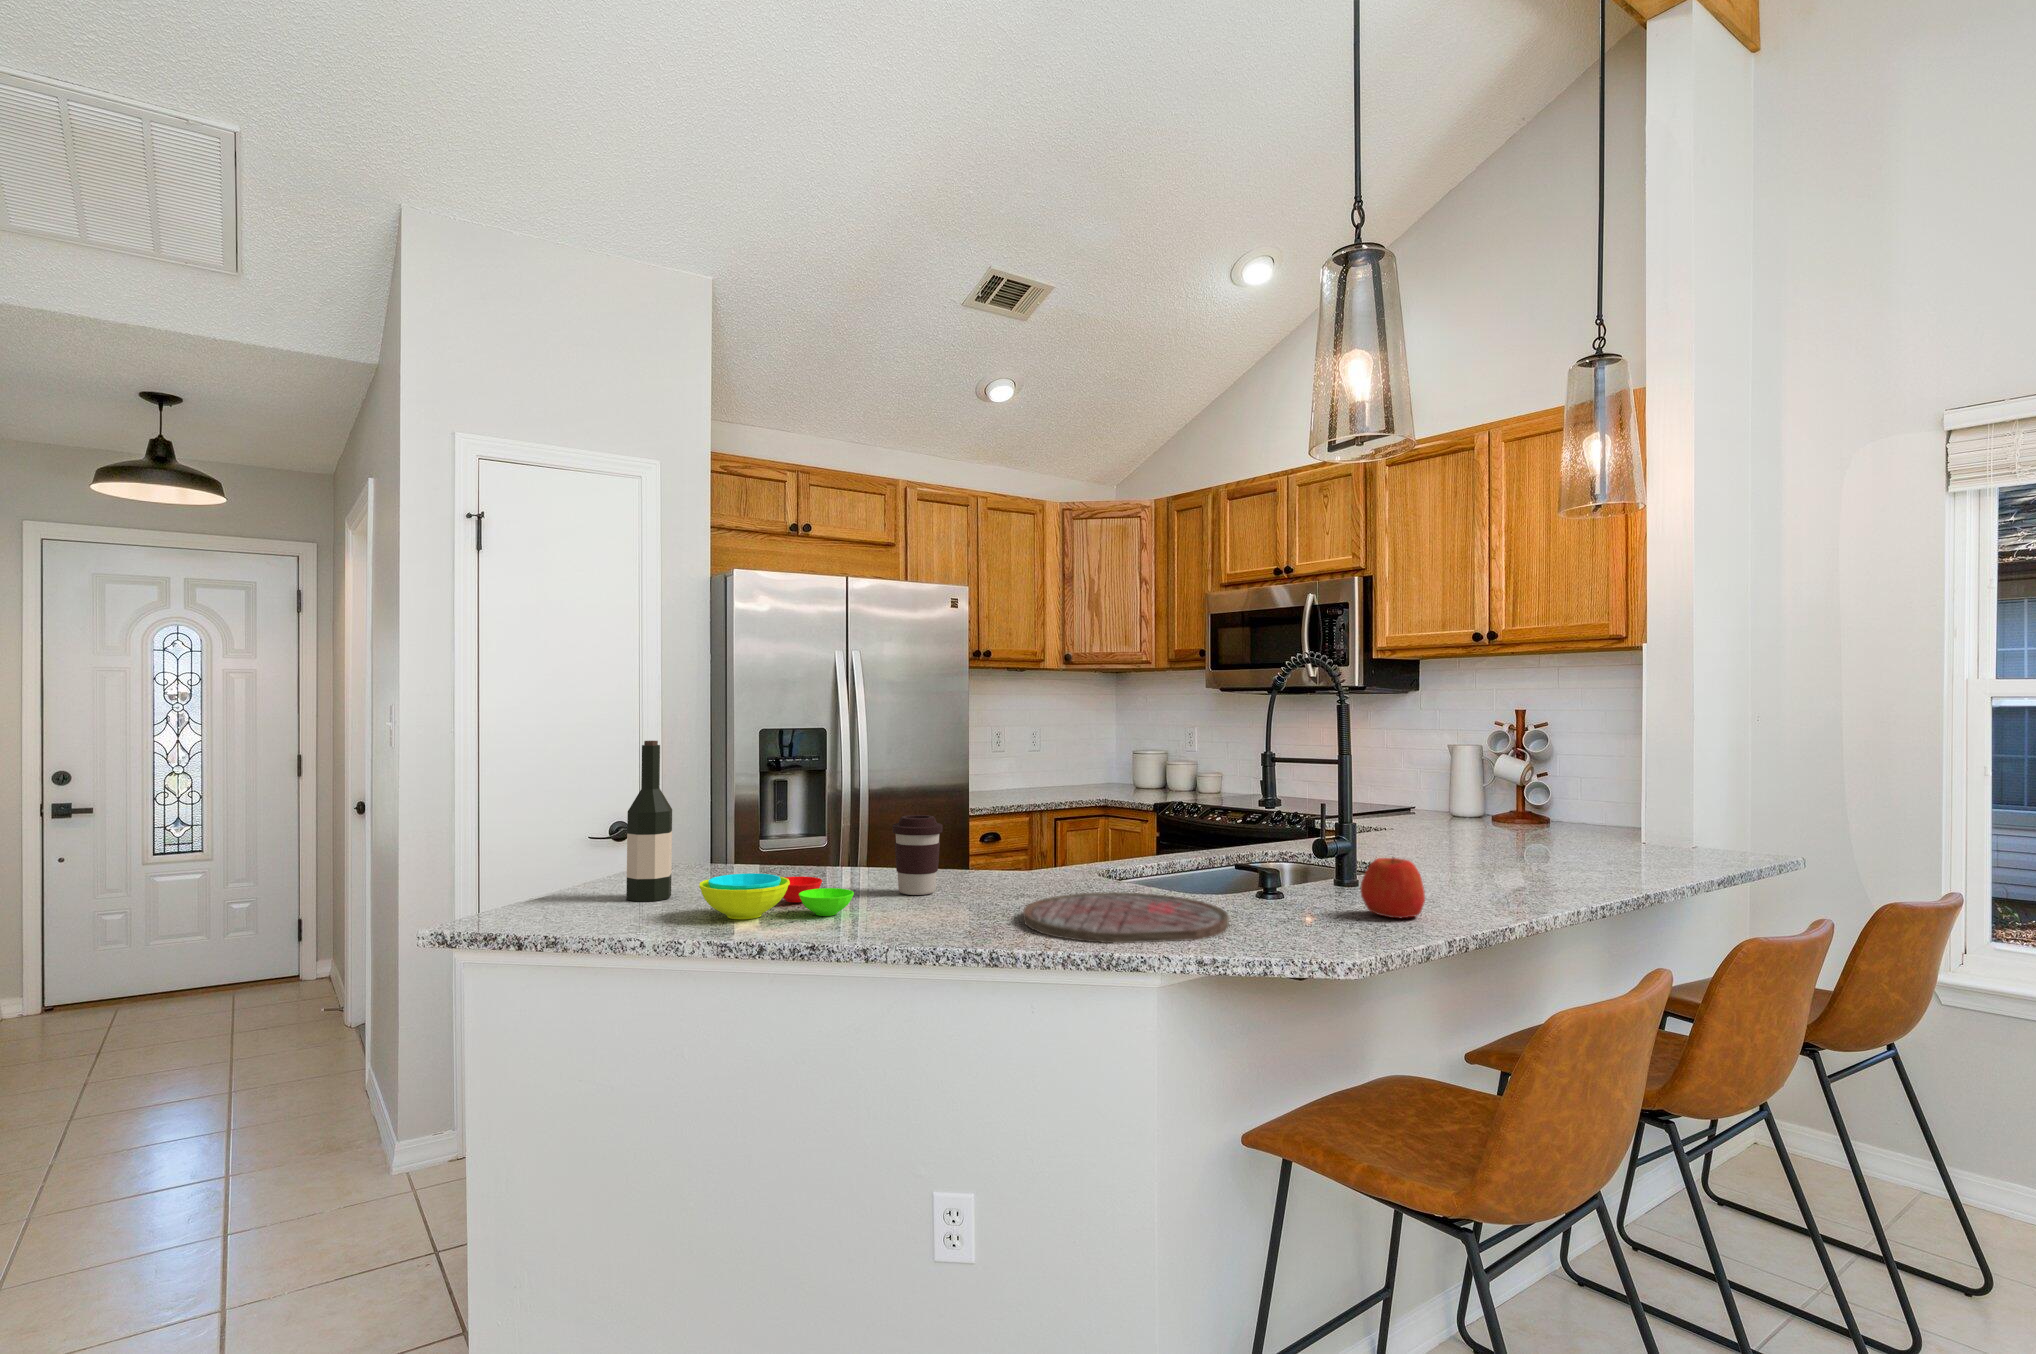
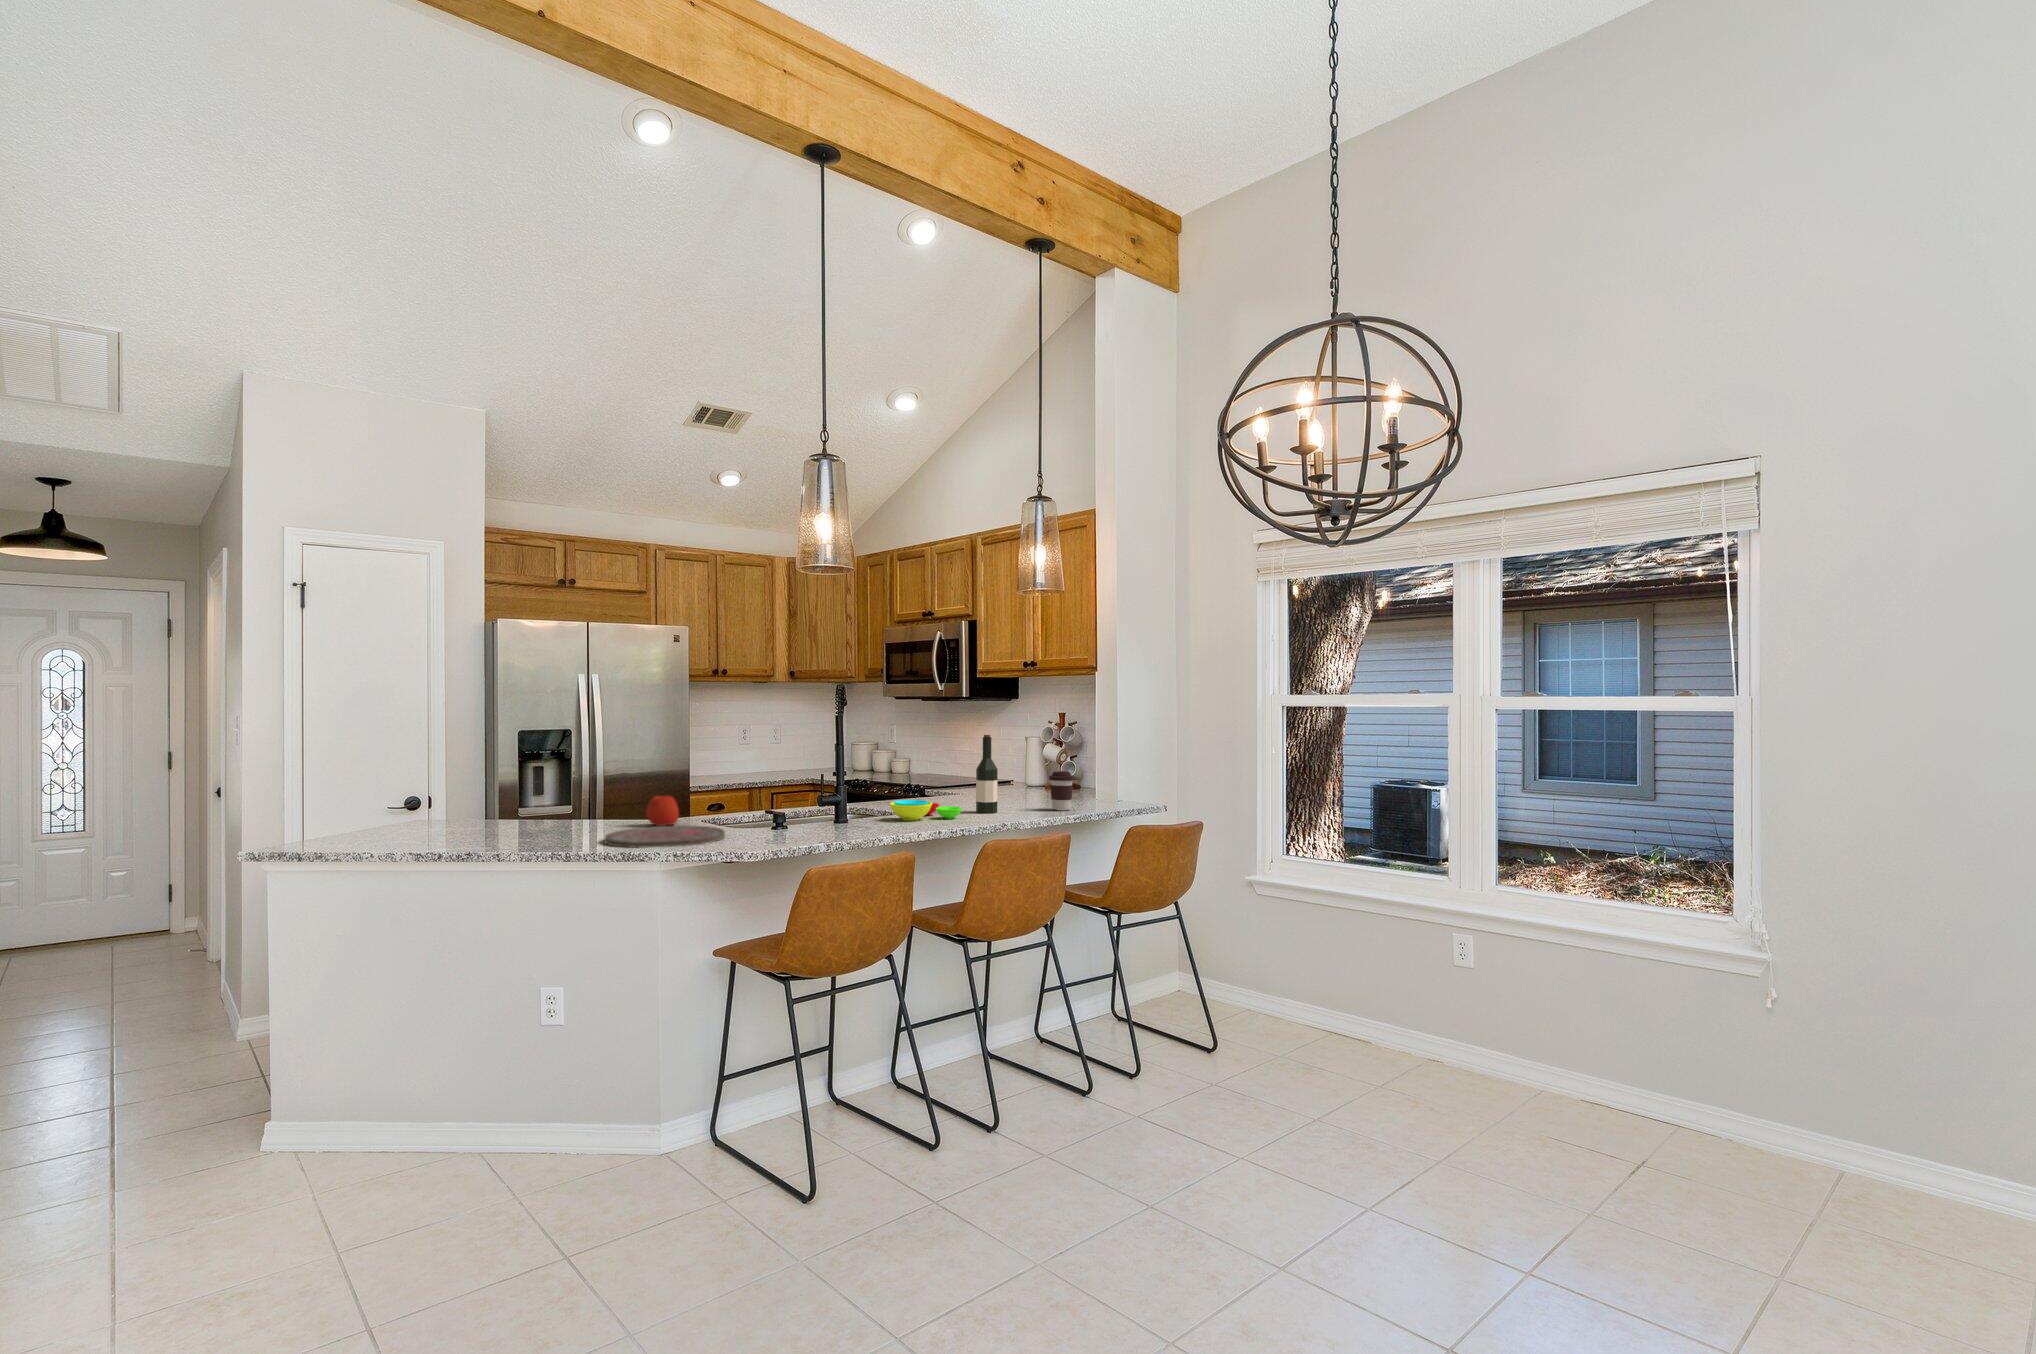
wine bottle: present [626,741,672,901] -> present [976,735,998,813]
coffee cup: present [892,815,943,895] -> present [1049,771,1074,811]
apple: present [1360,857,1425,918] -> present [646,796,679,826]
bowl: present [699,873,854,919] -> present [890,800,962,821]

